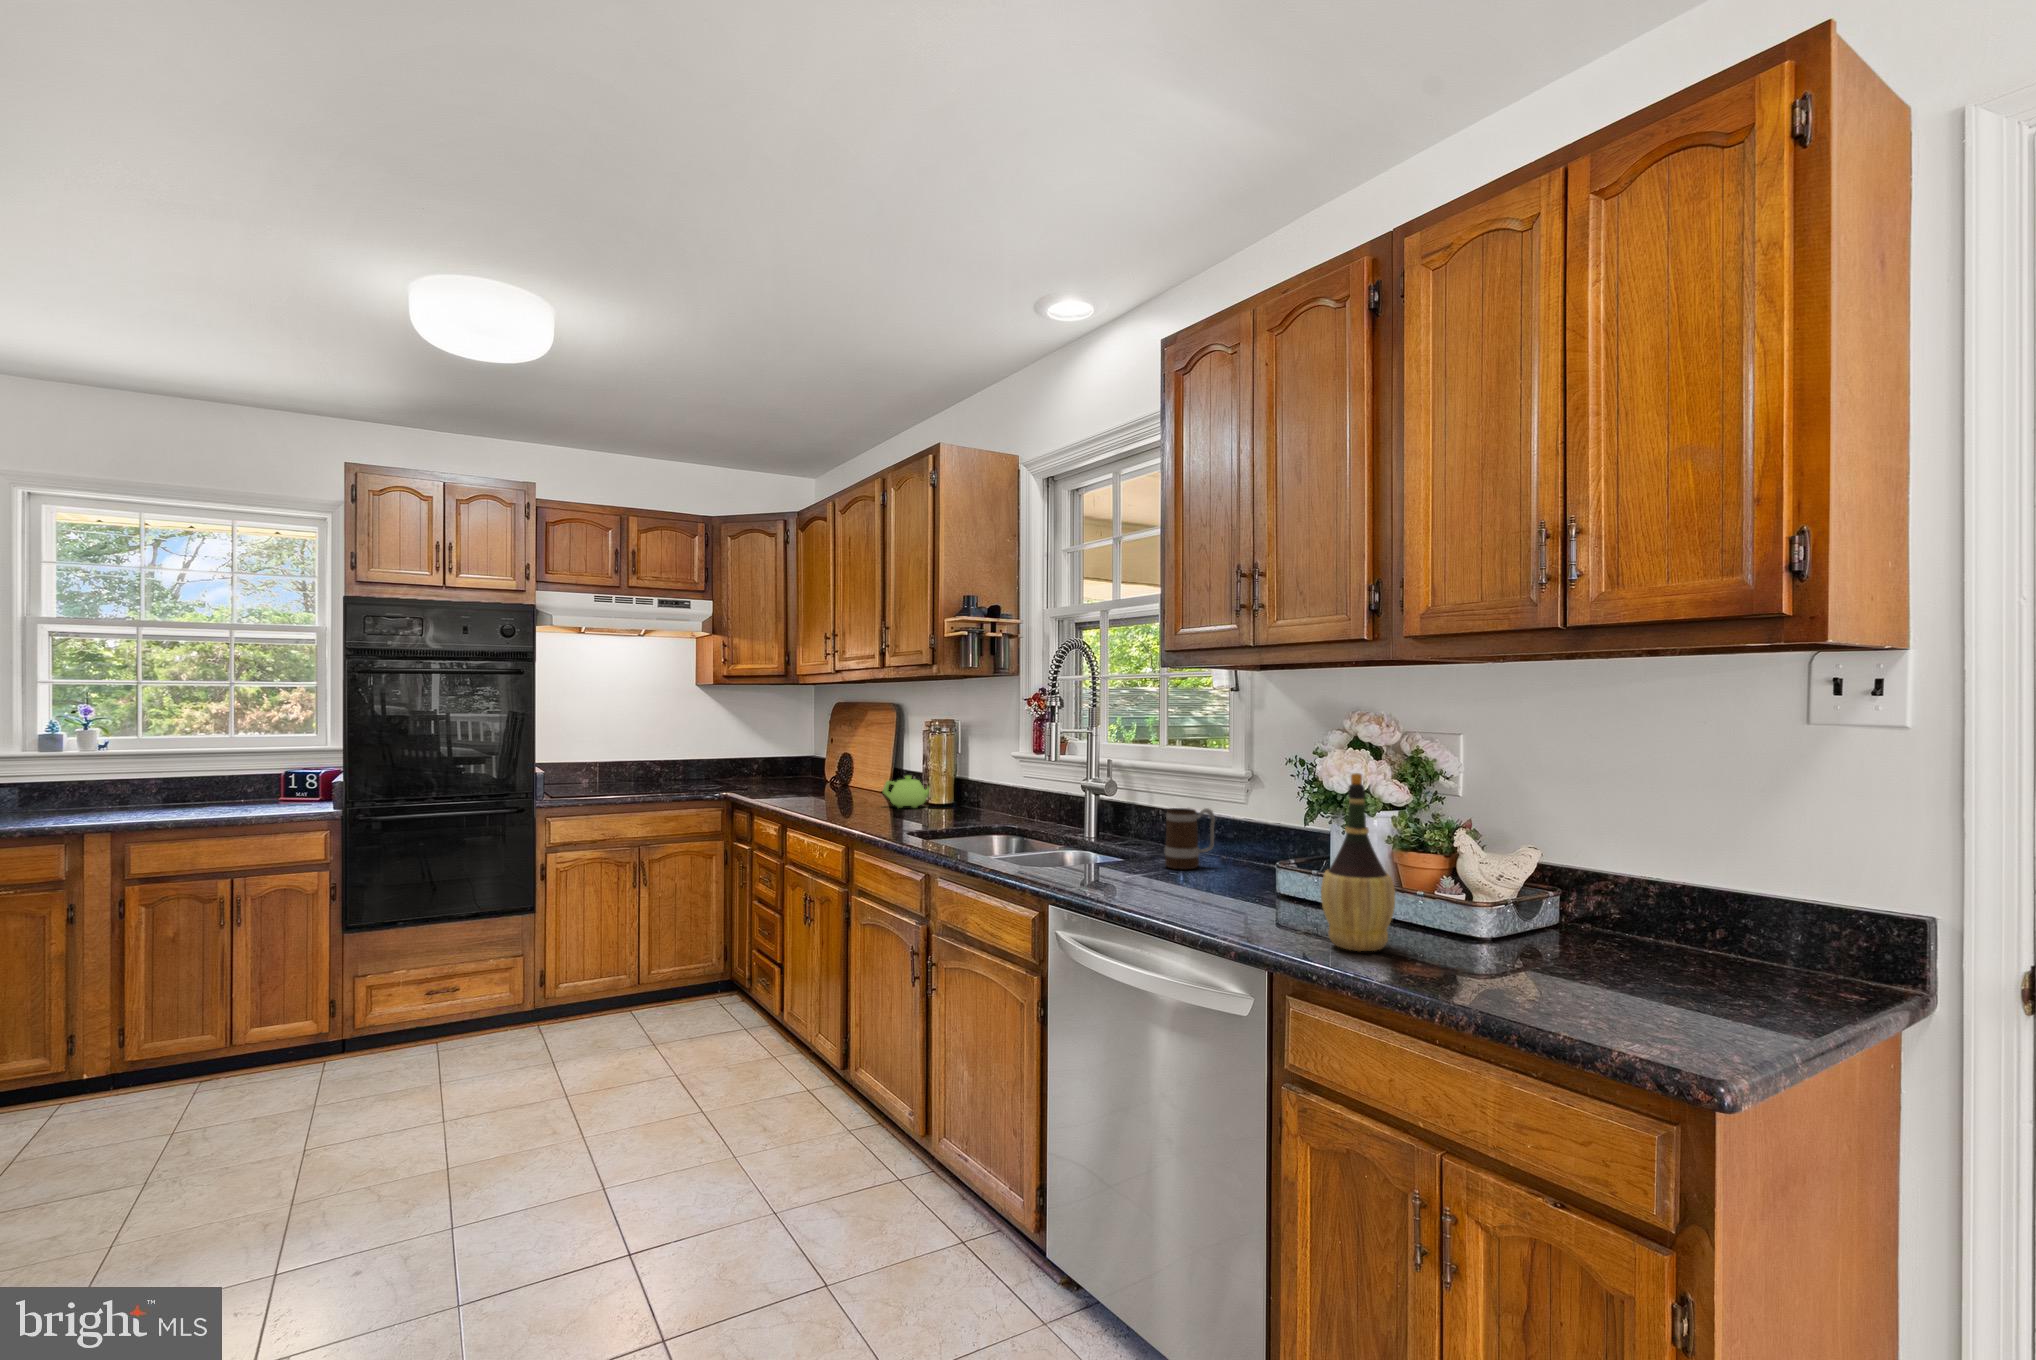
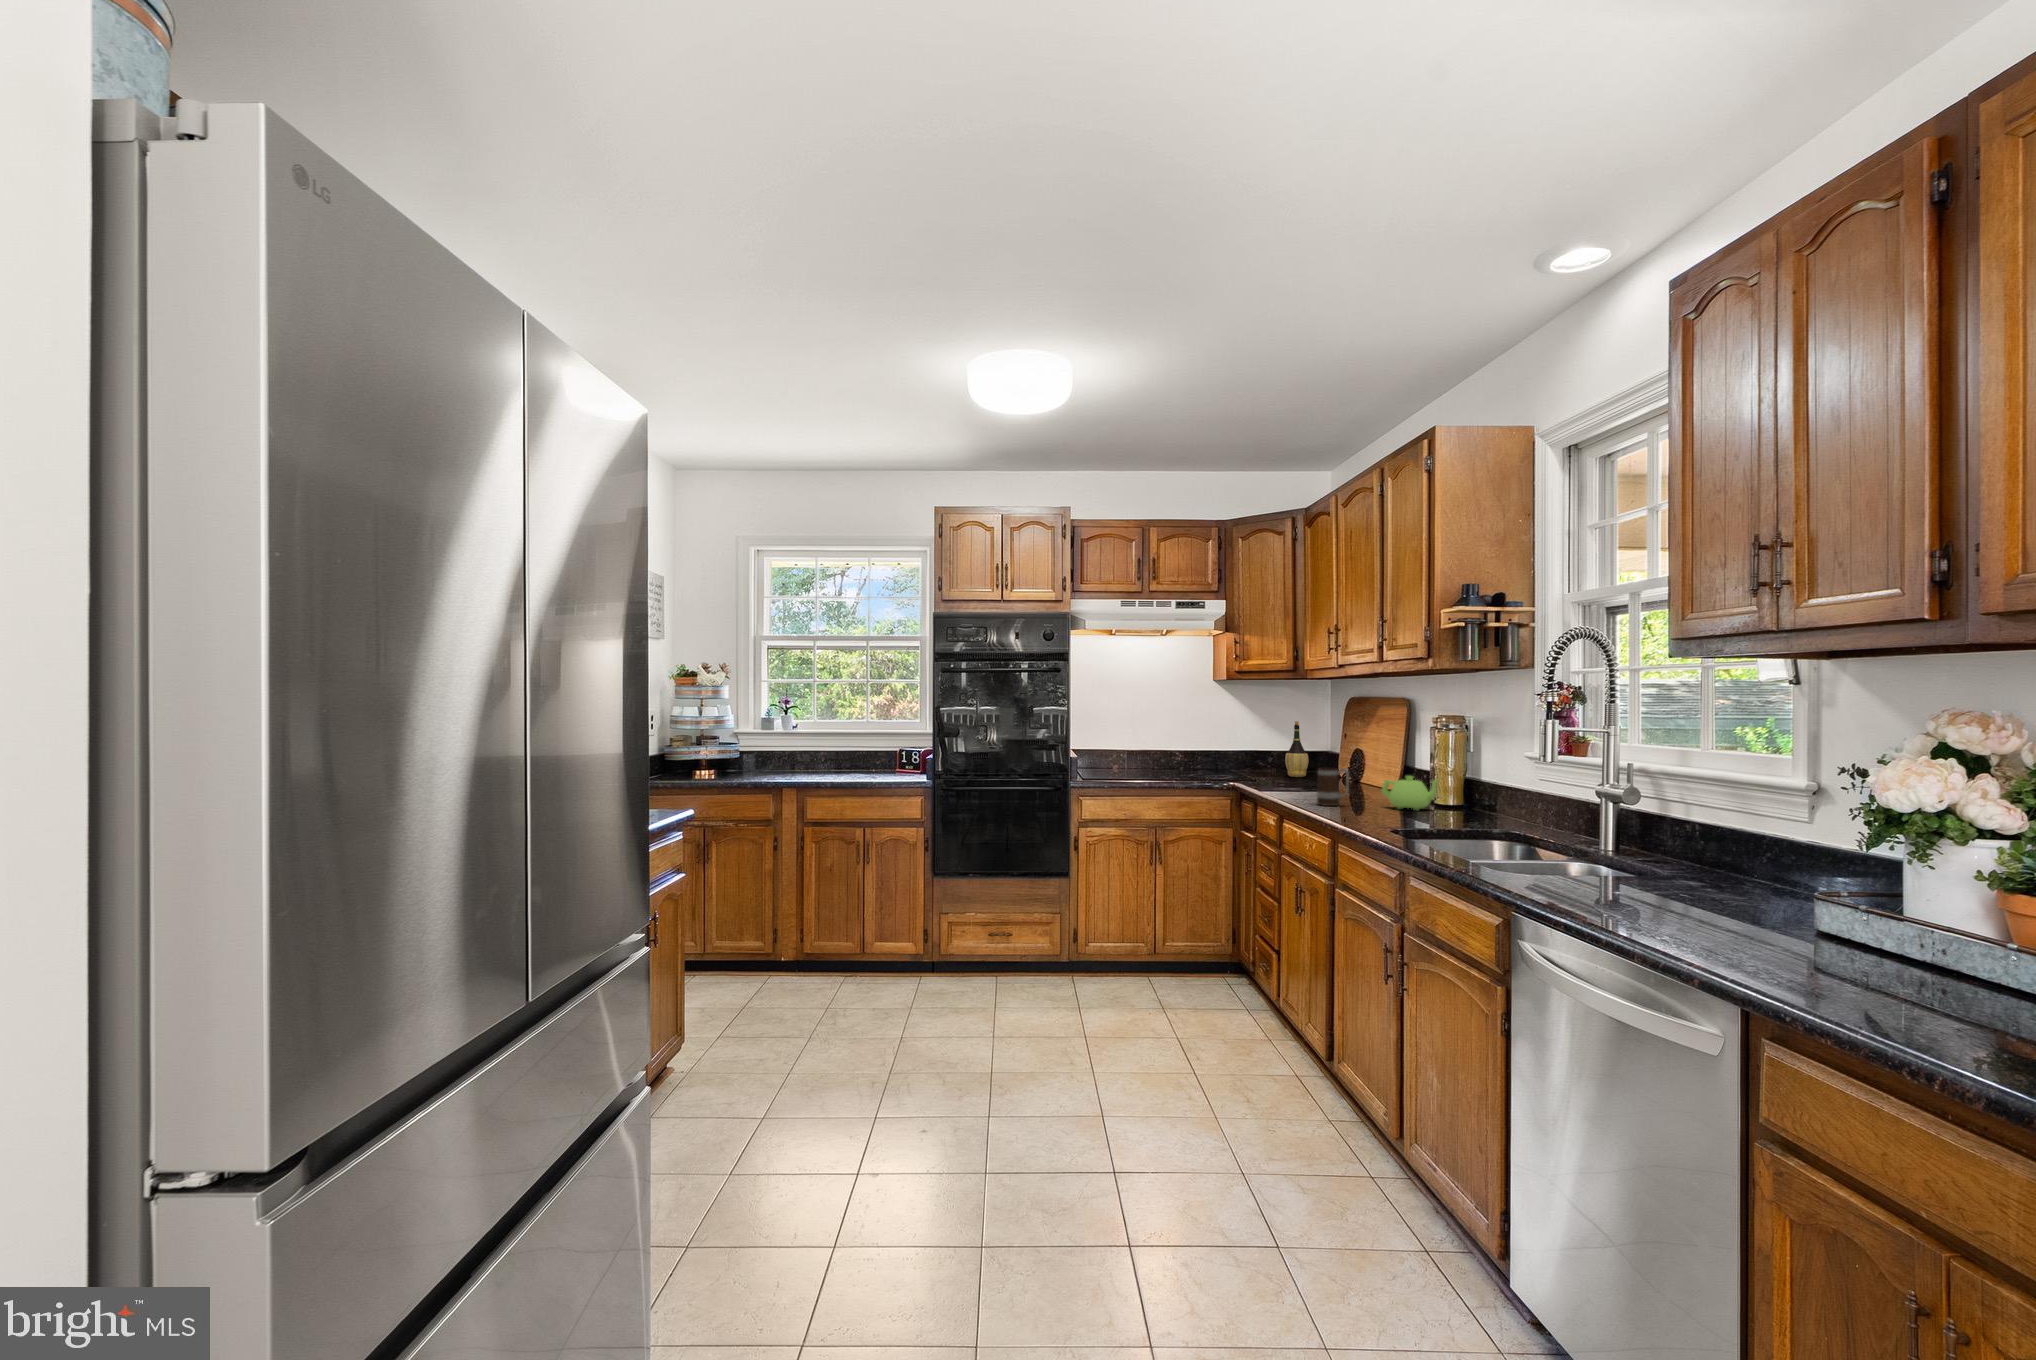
wine bottle: present [1321,773,1395,951] -> present [1285,721,1308,777]
mug: present [1165,808,1215,869] -> present [1317,768,1349,806]

